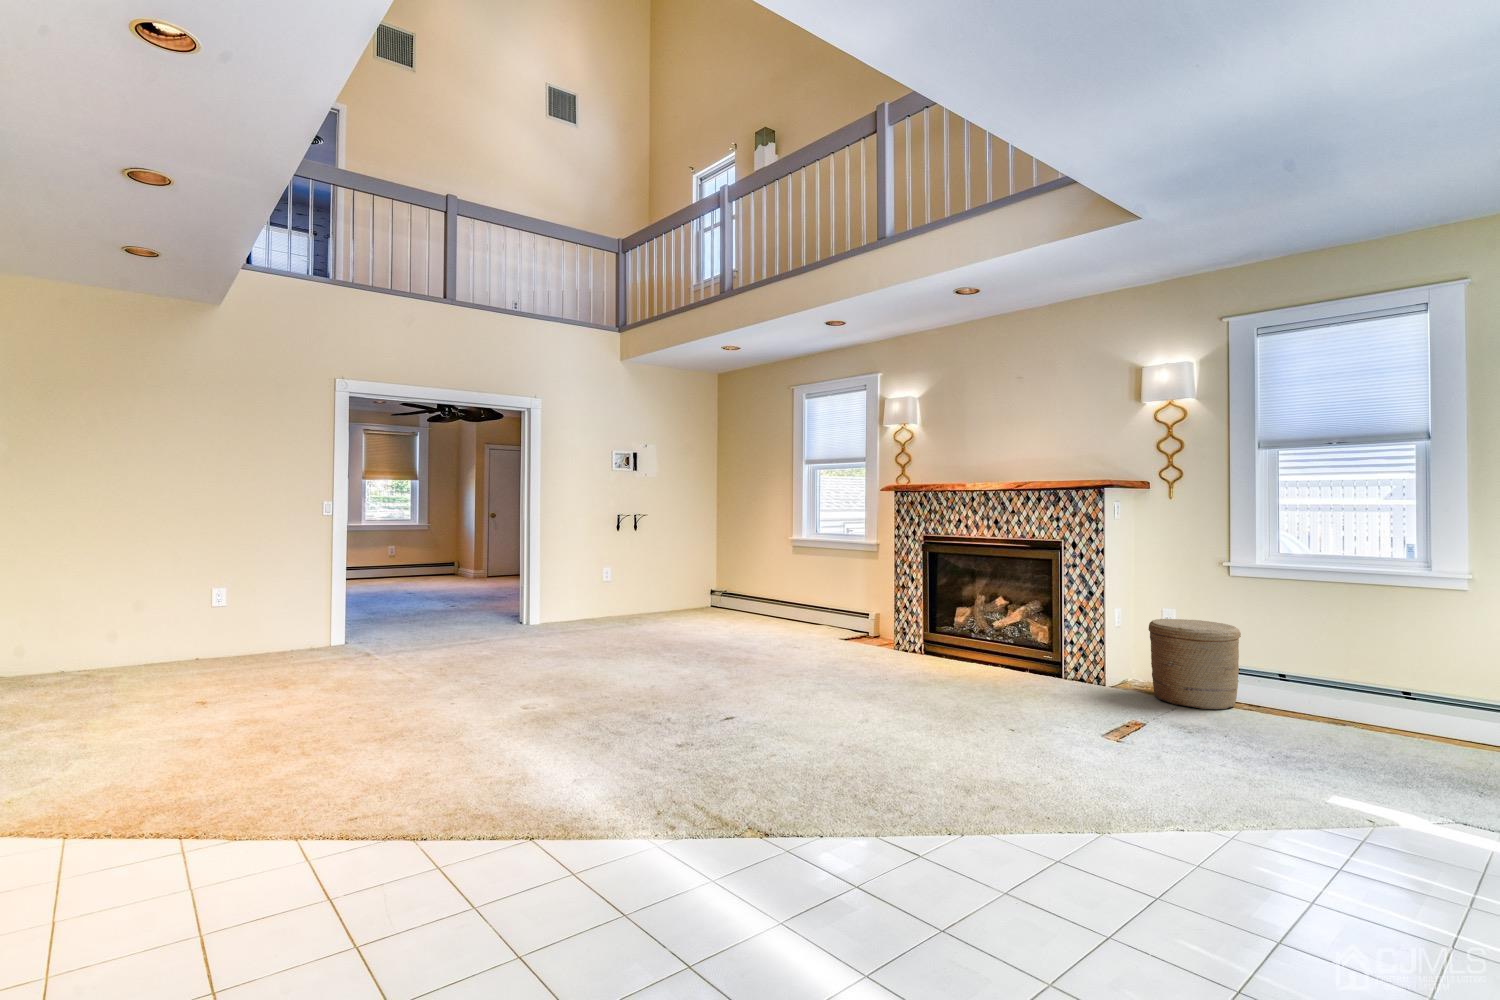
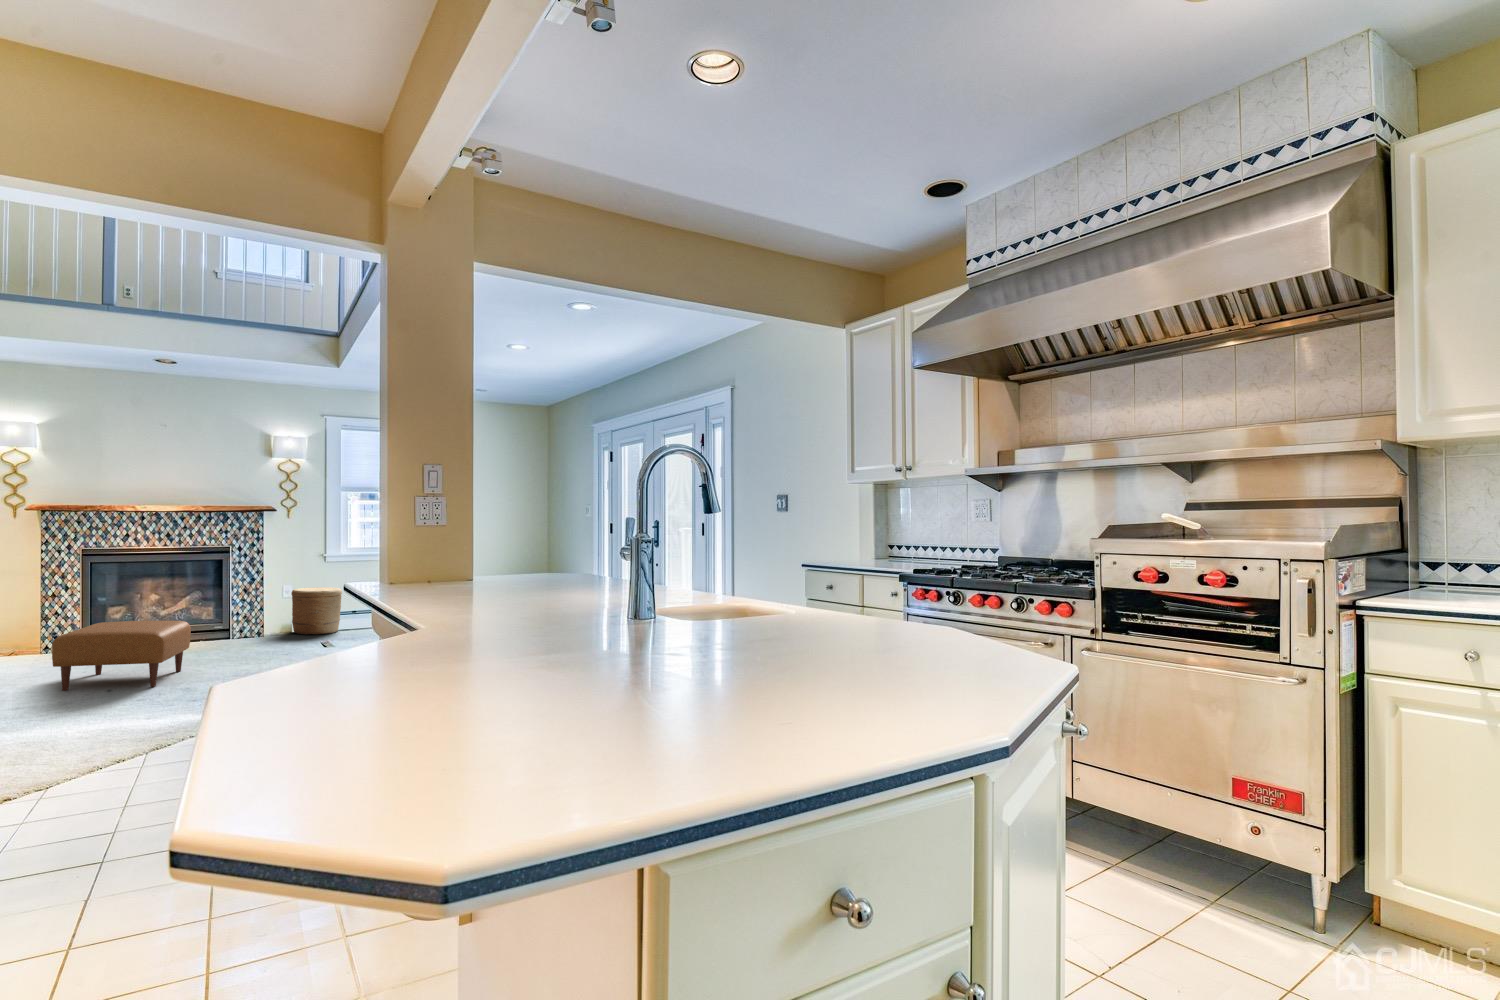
ottoman: none [733,618,873,707] -> present [52,621,191,691]

